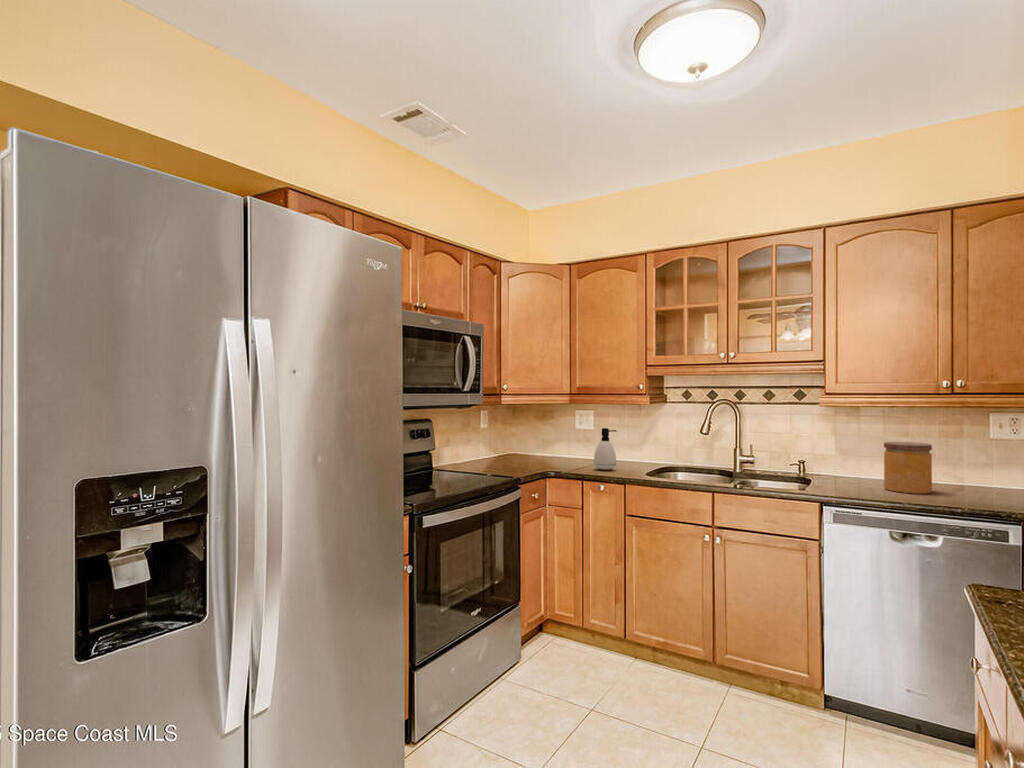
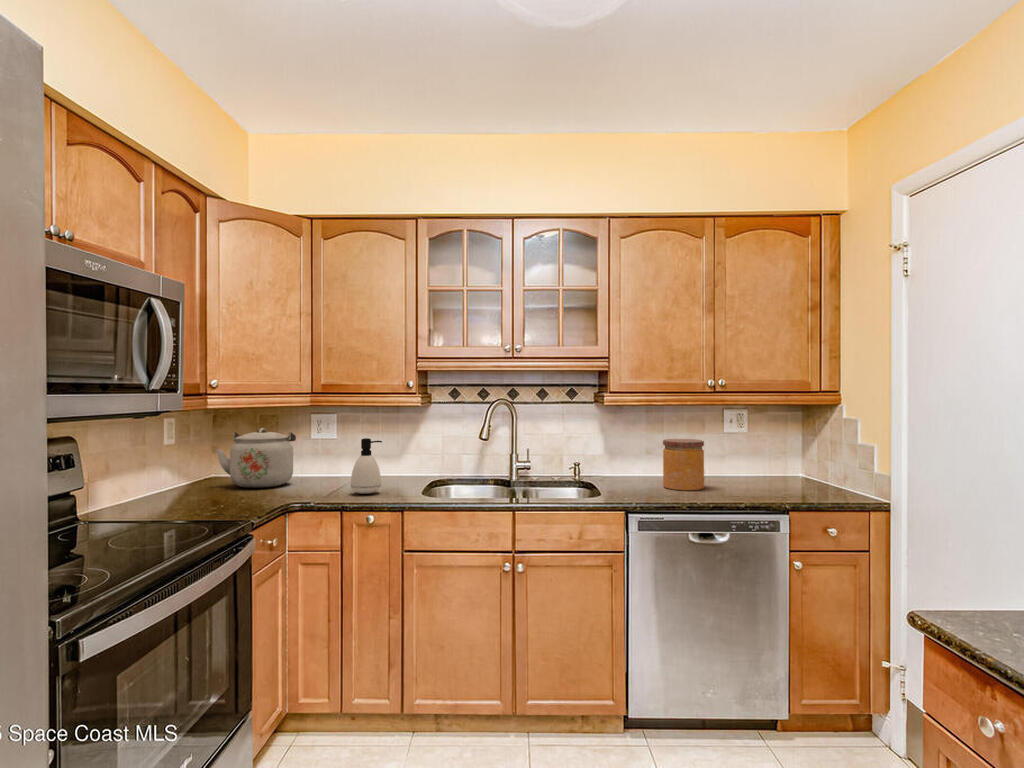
kettle: none [512,418,565,461] -> present [216,428,296,488]

